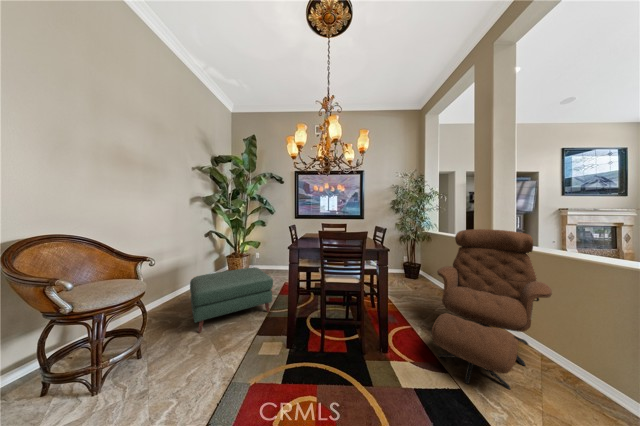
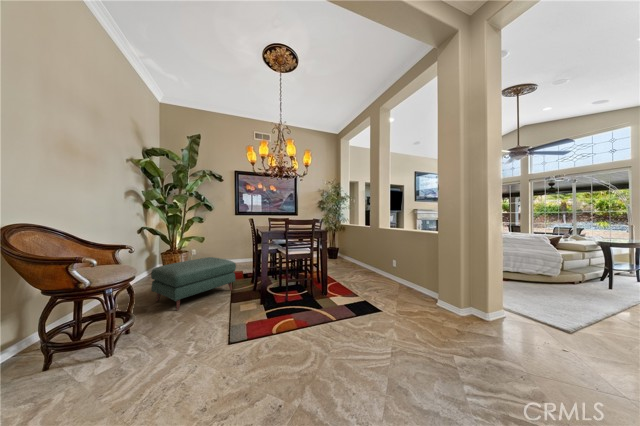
lounge chair: present [432,229,552,389] -> none [350,220,402,298]

